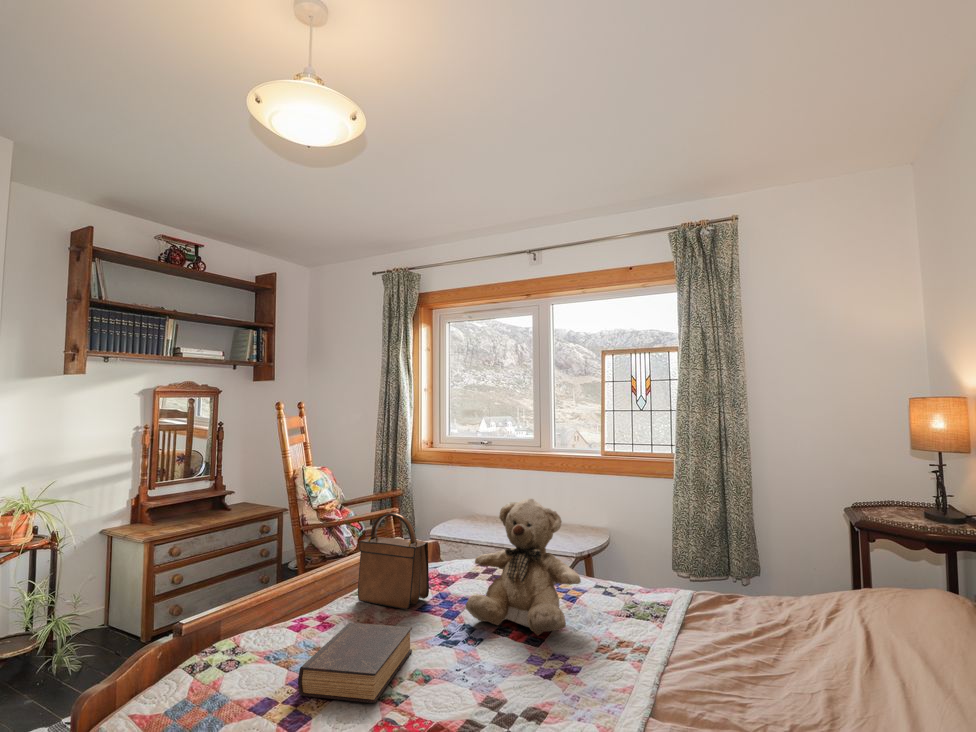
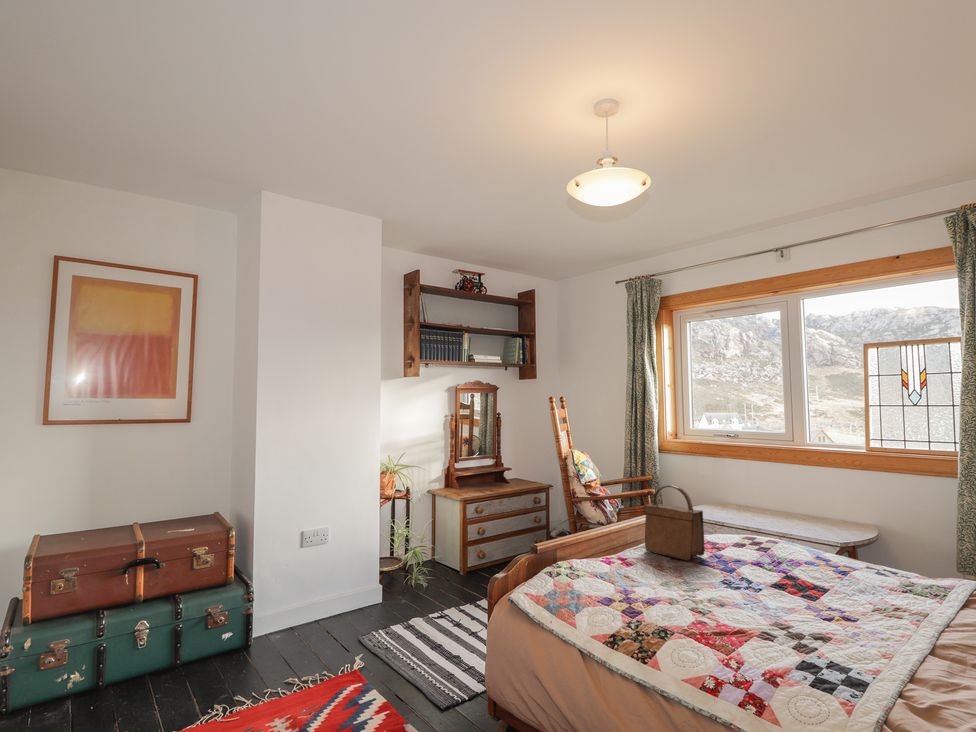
teddy bear: present [466,499,581,636] -> none [742,480,854,593]
book: present [298,623,412,703] -> none [626,561,702,612]

